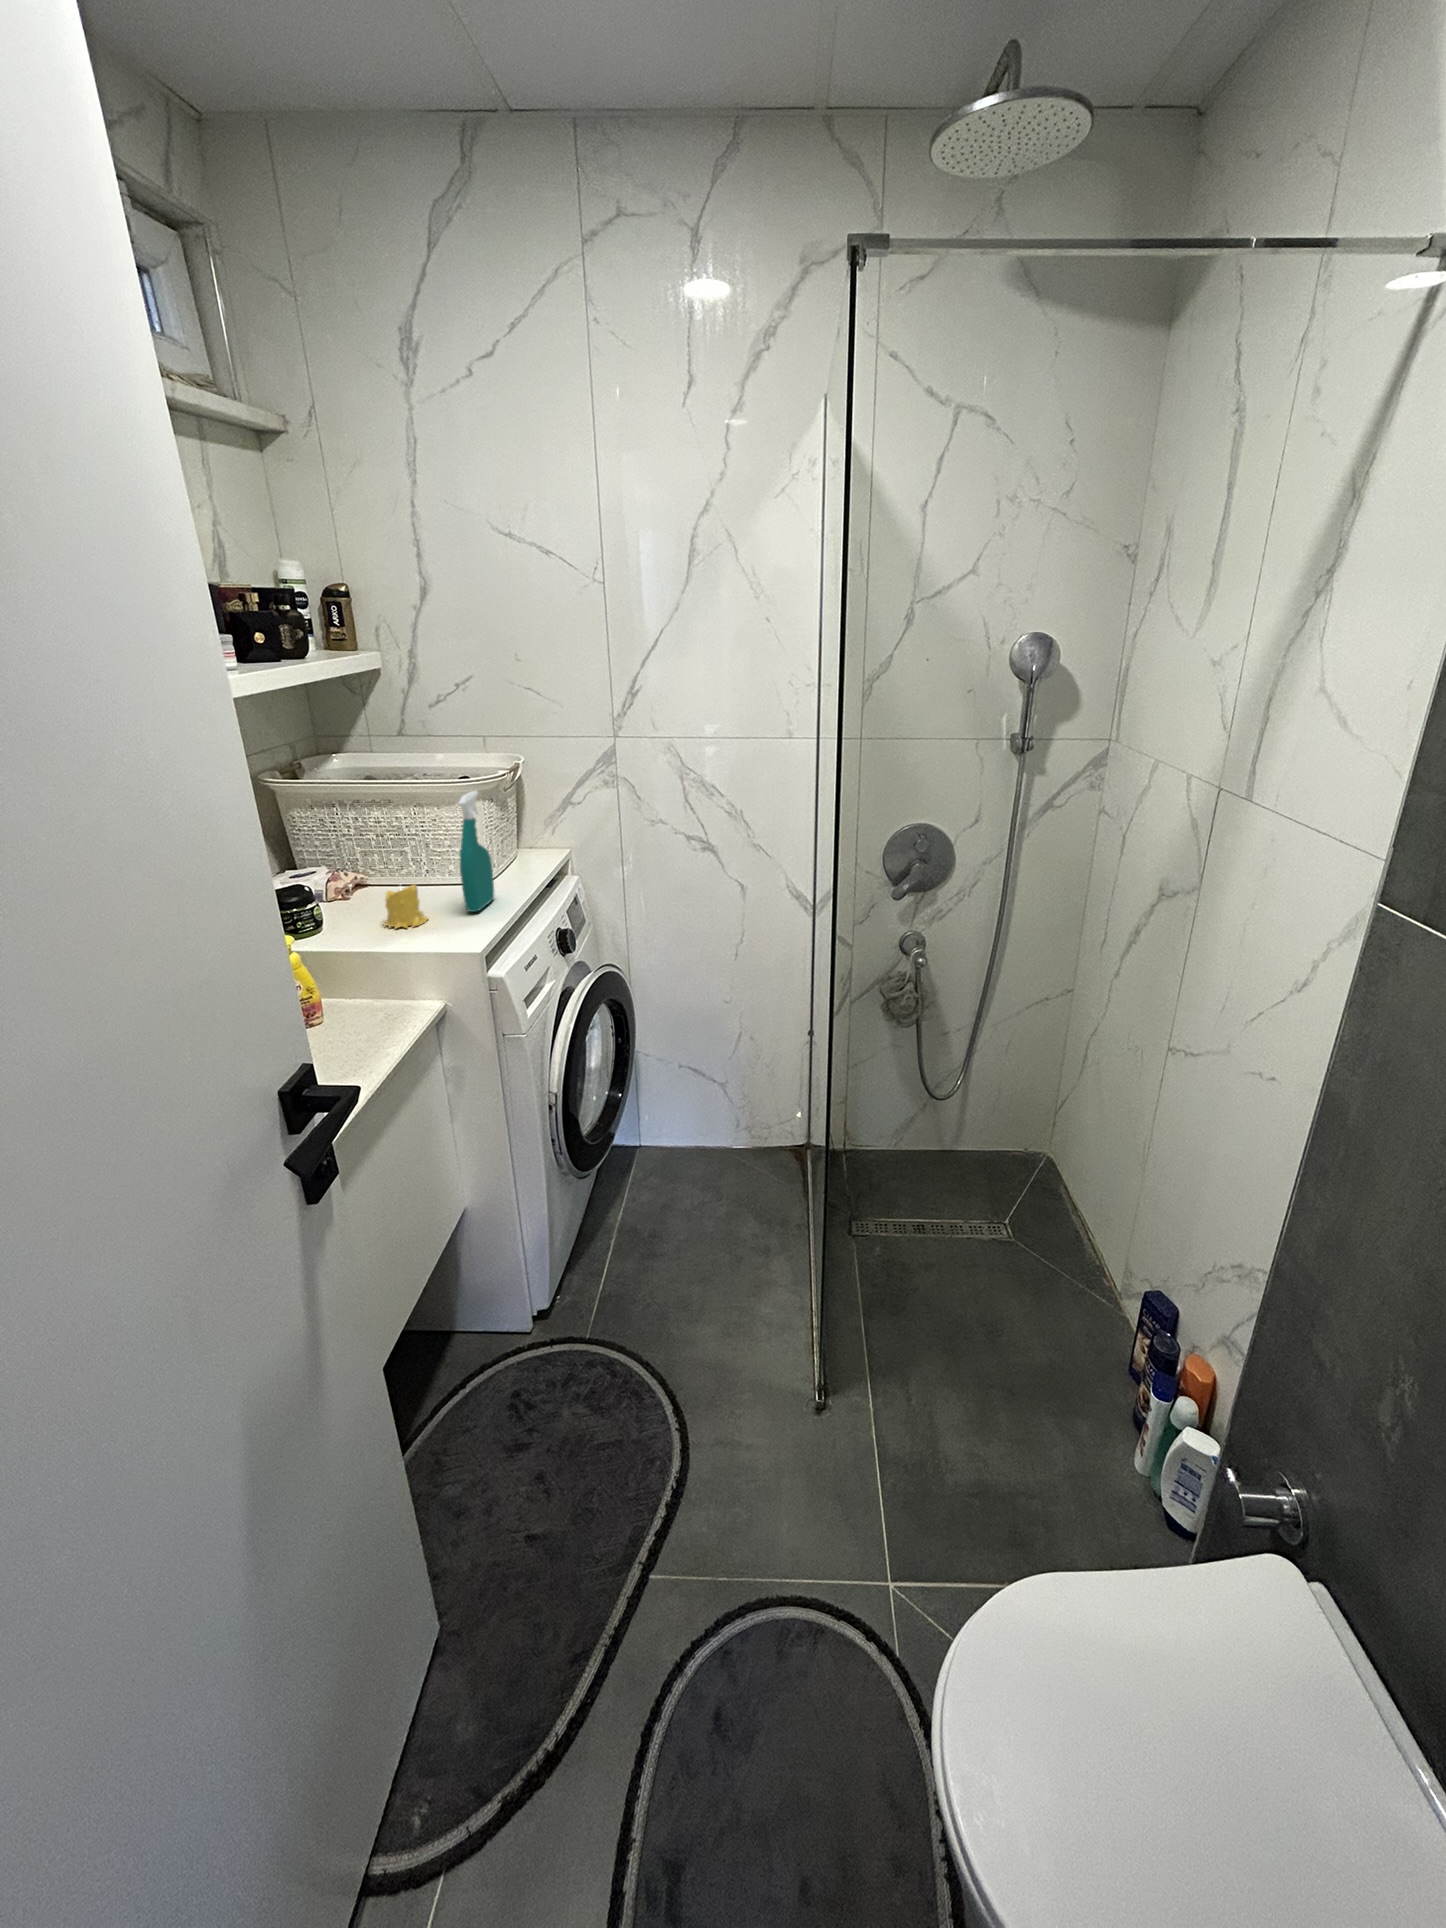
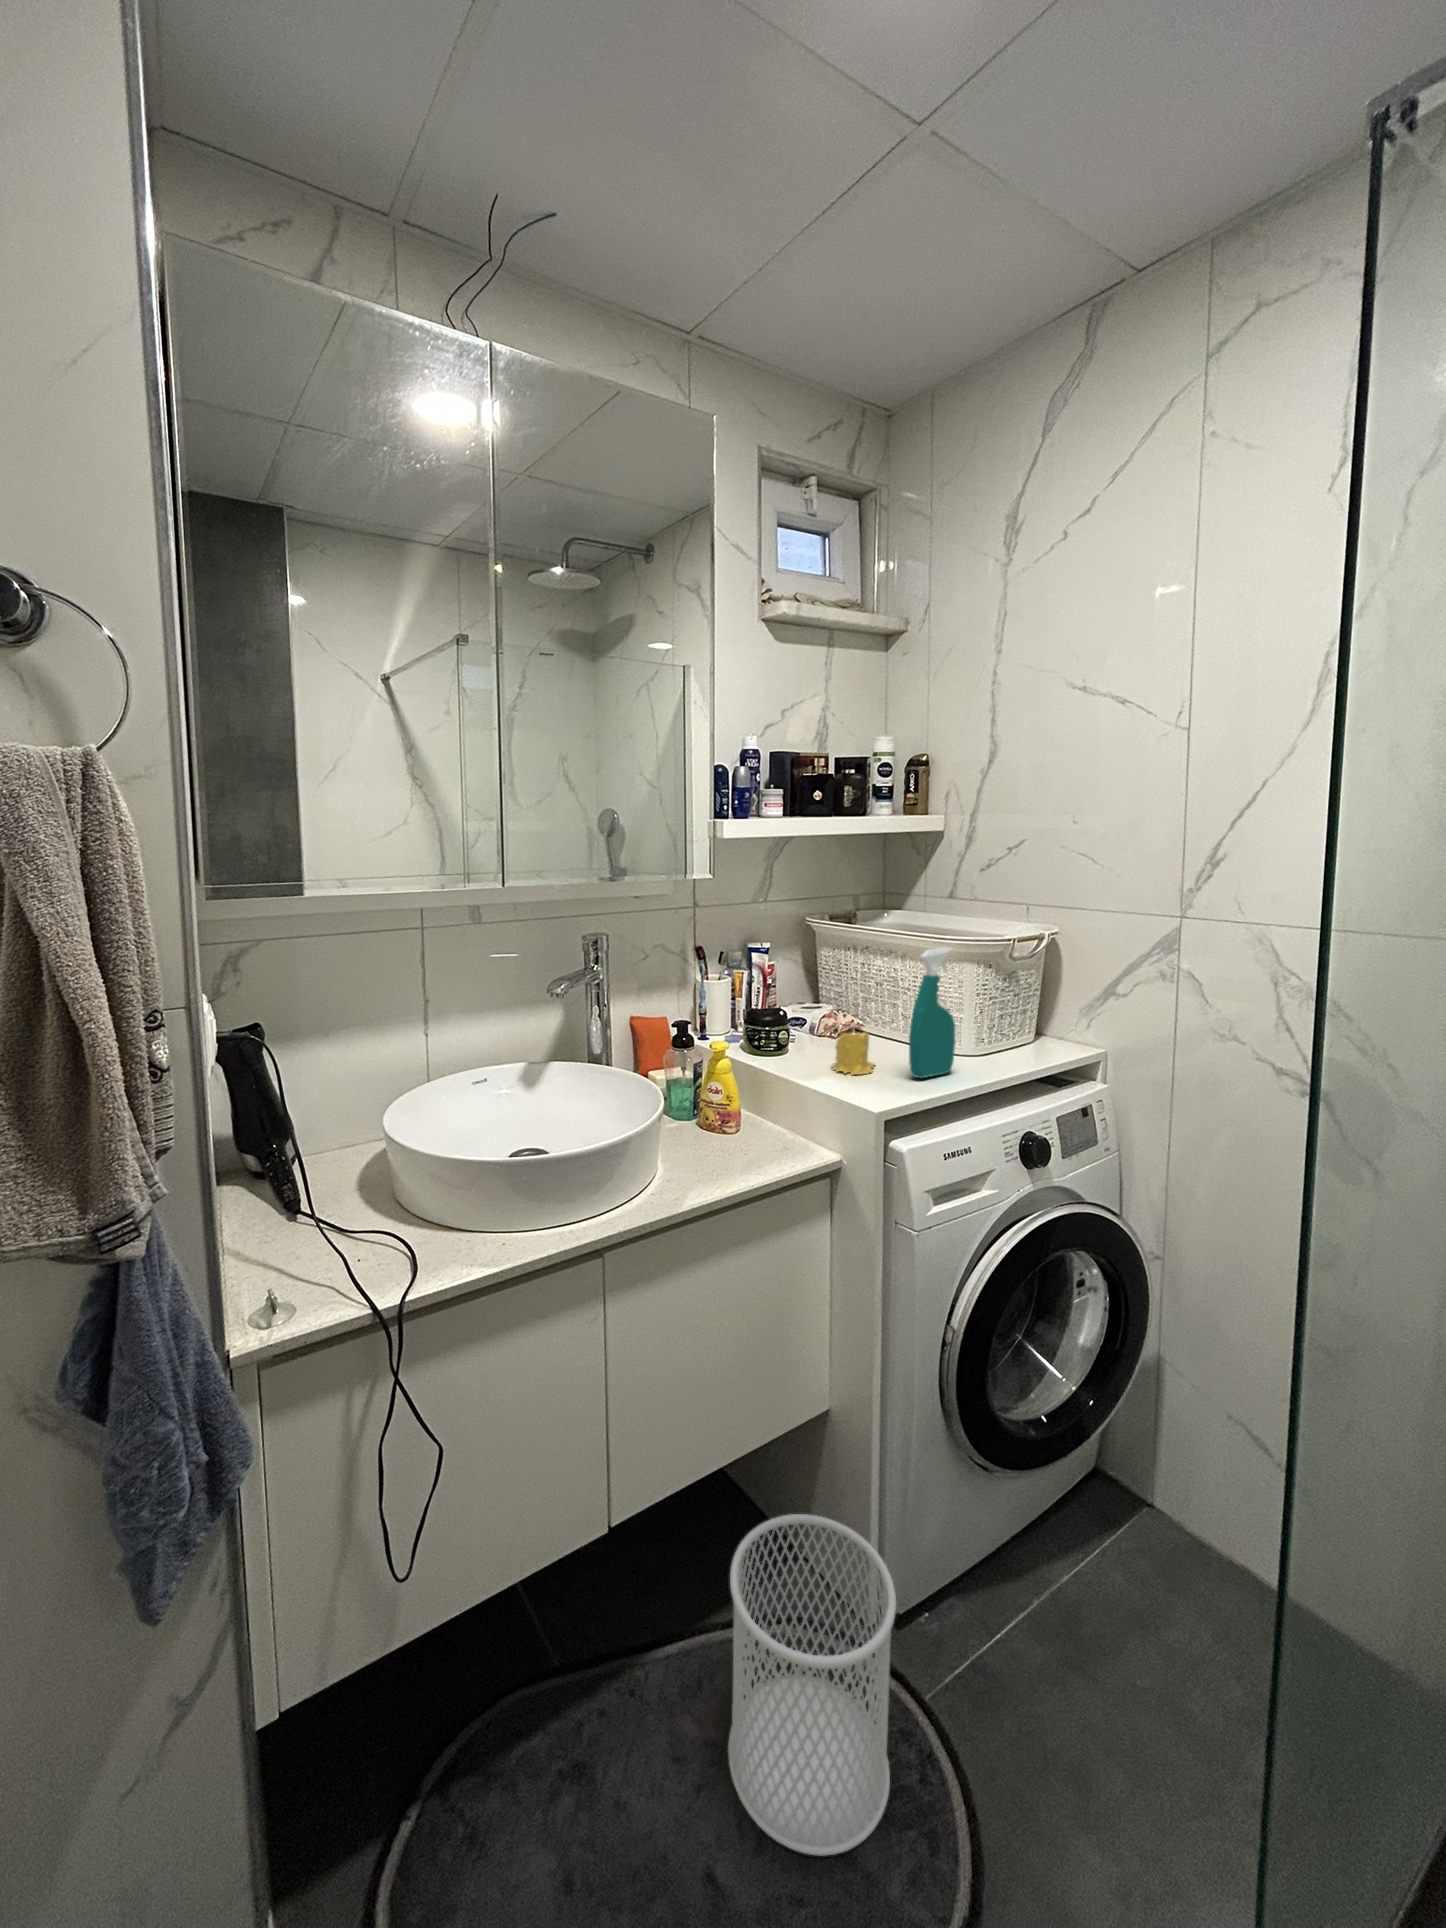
wastebasket: none [463,1268,607,1493] -> present [728,1514,896,1856]

